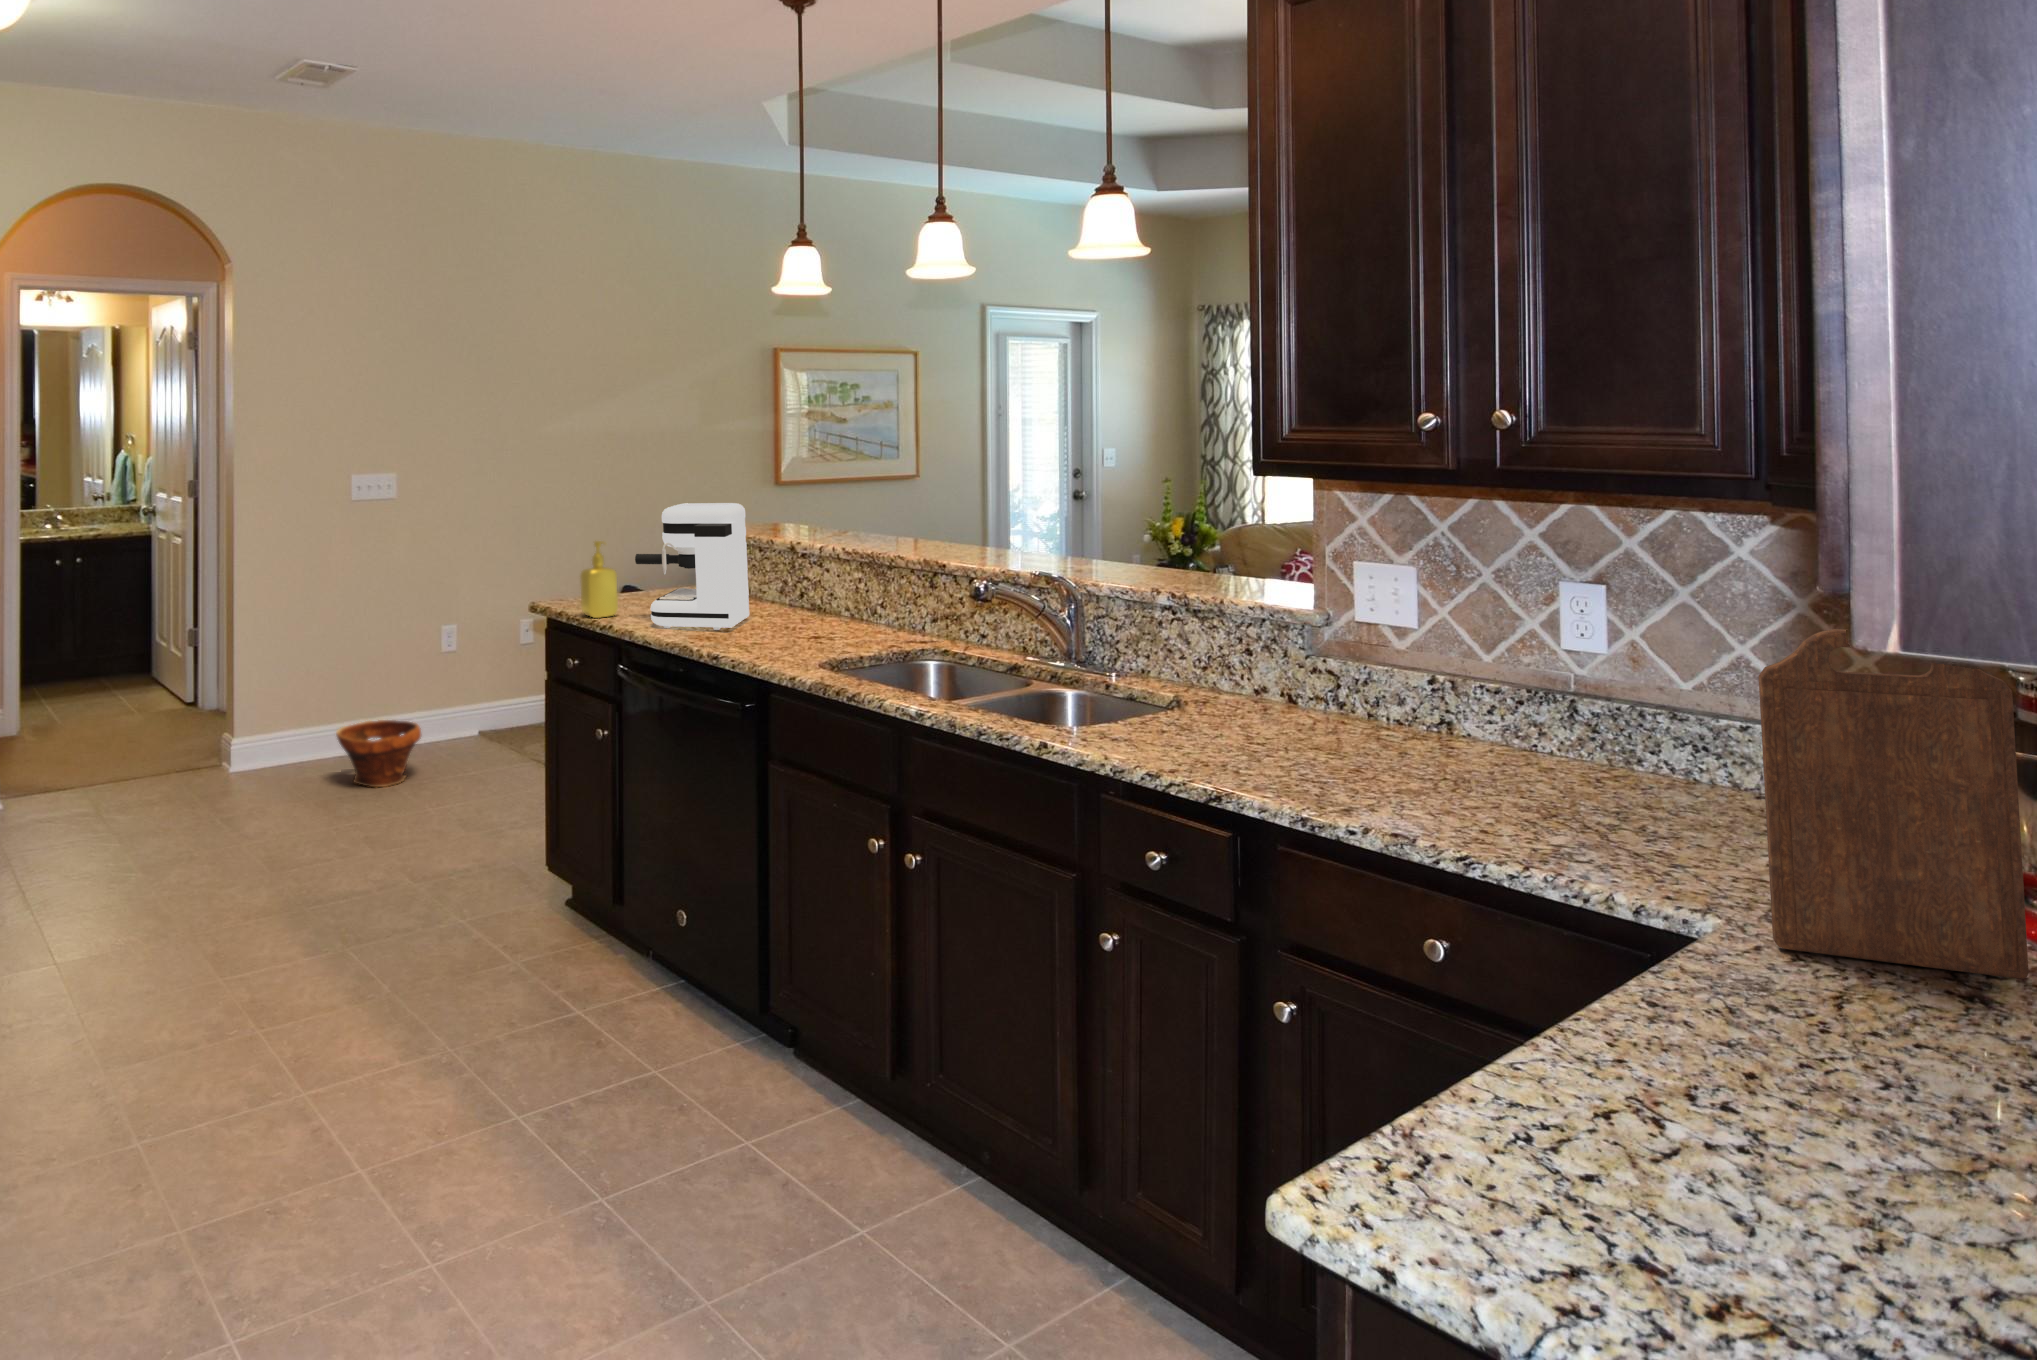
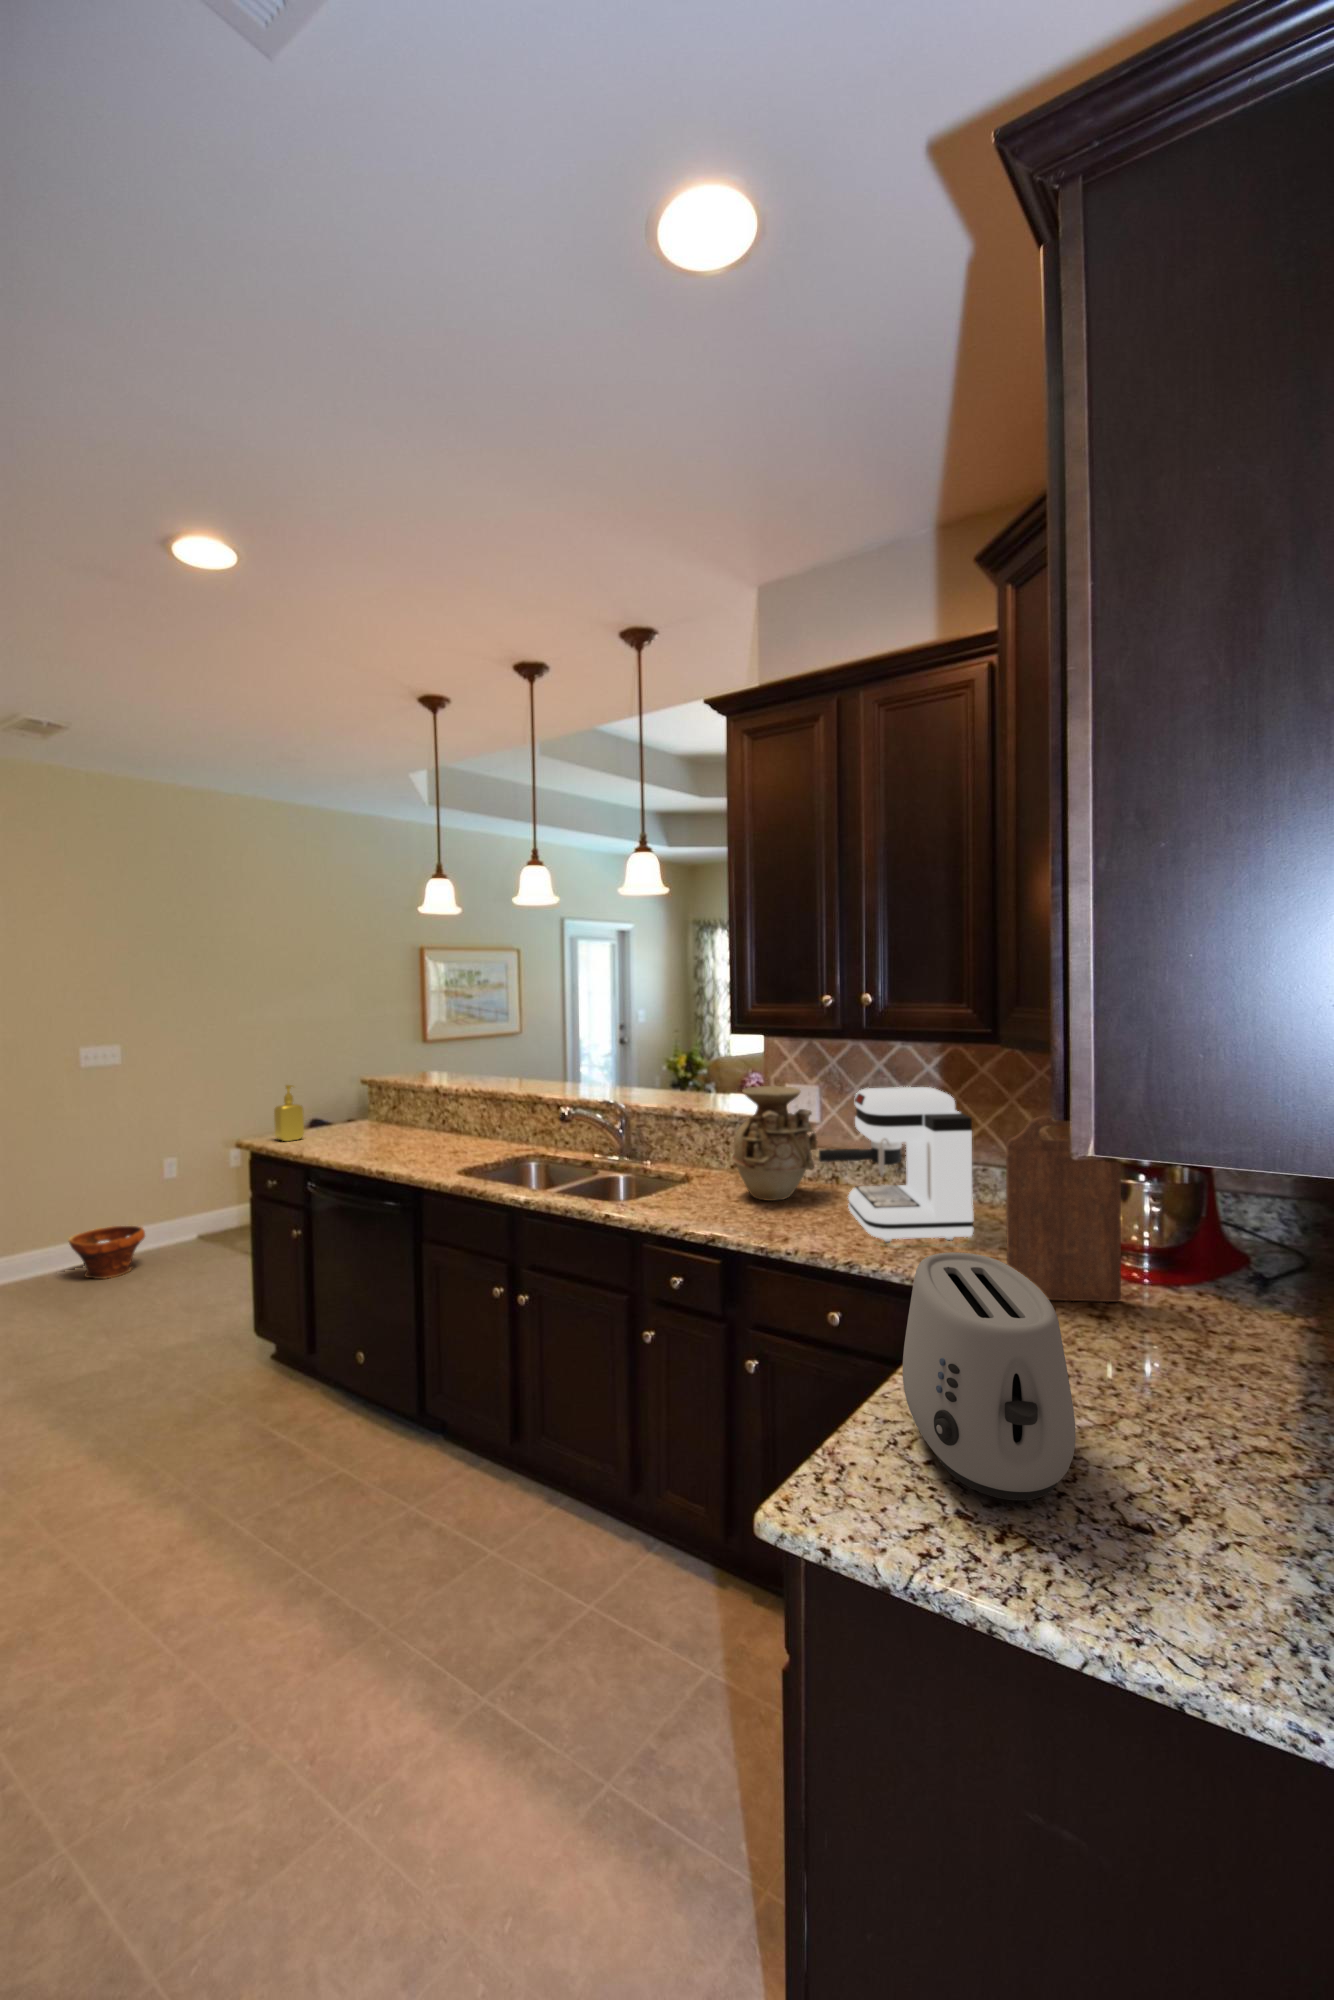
coffee maker: present [635,503,749,630] -> present [819,1087,973,1242]
vase: none [1253,563,1408,749] -> present [732,1086,818,1201]
toaster: none [1541,844,1872,1263] -> present [903,1252,1076,1500]

